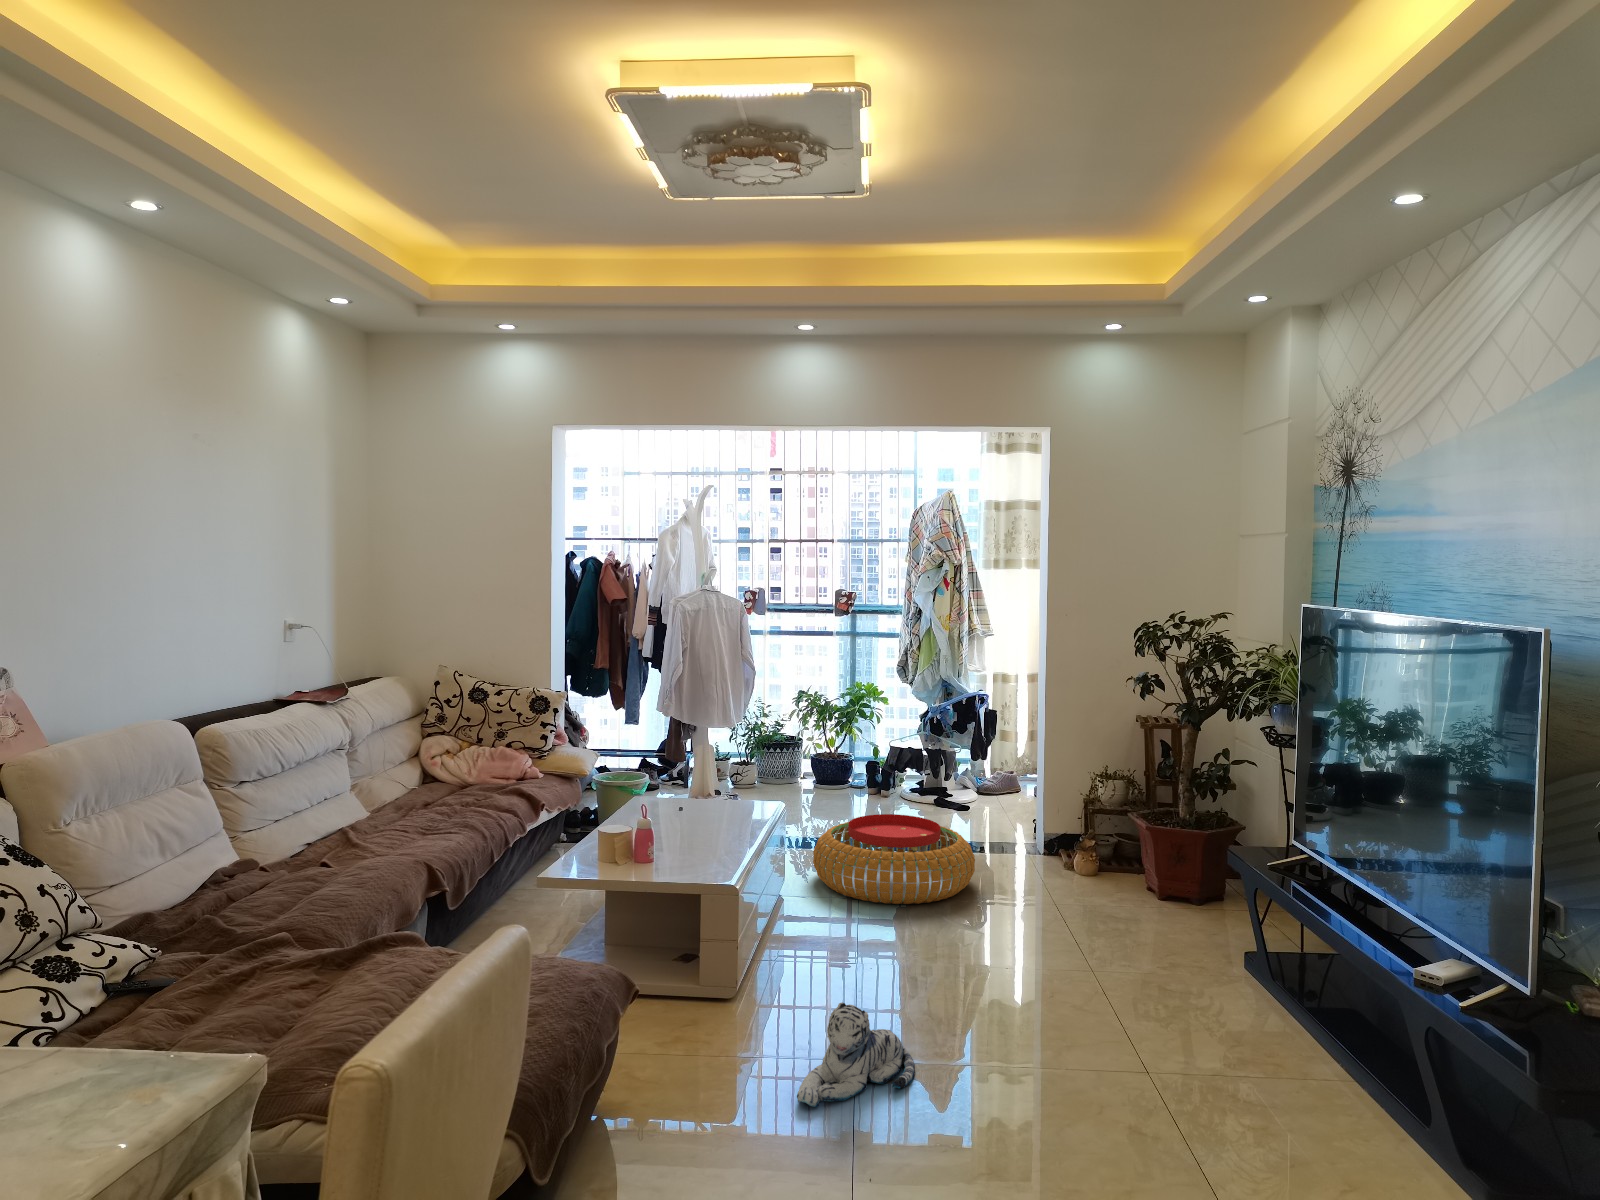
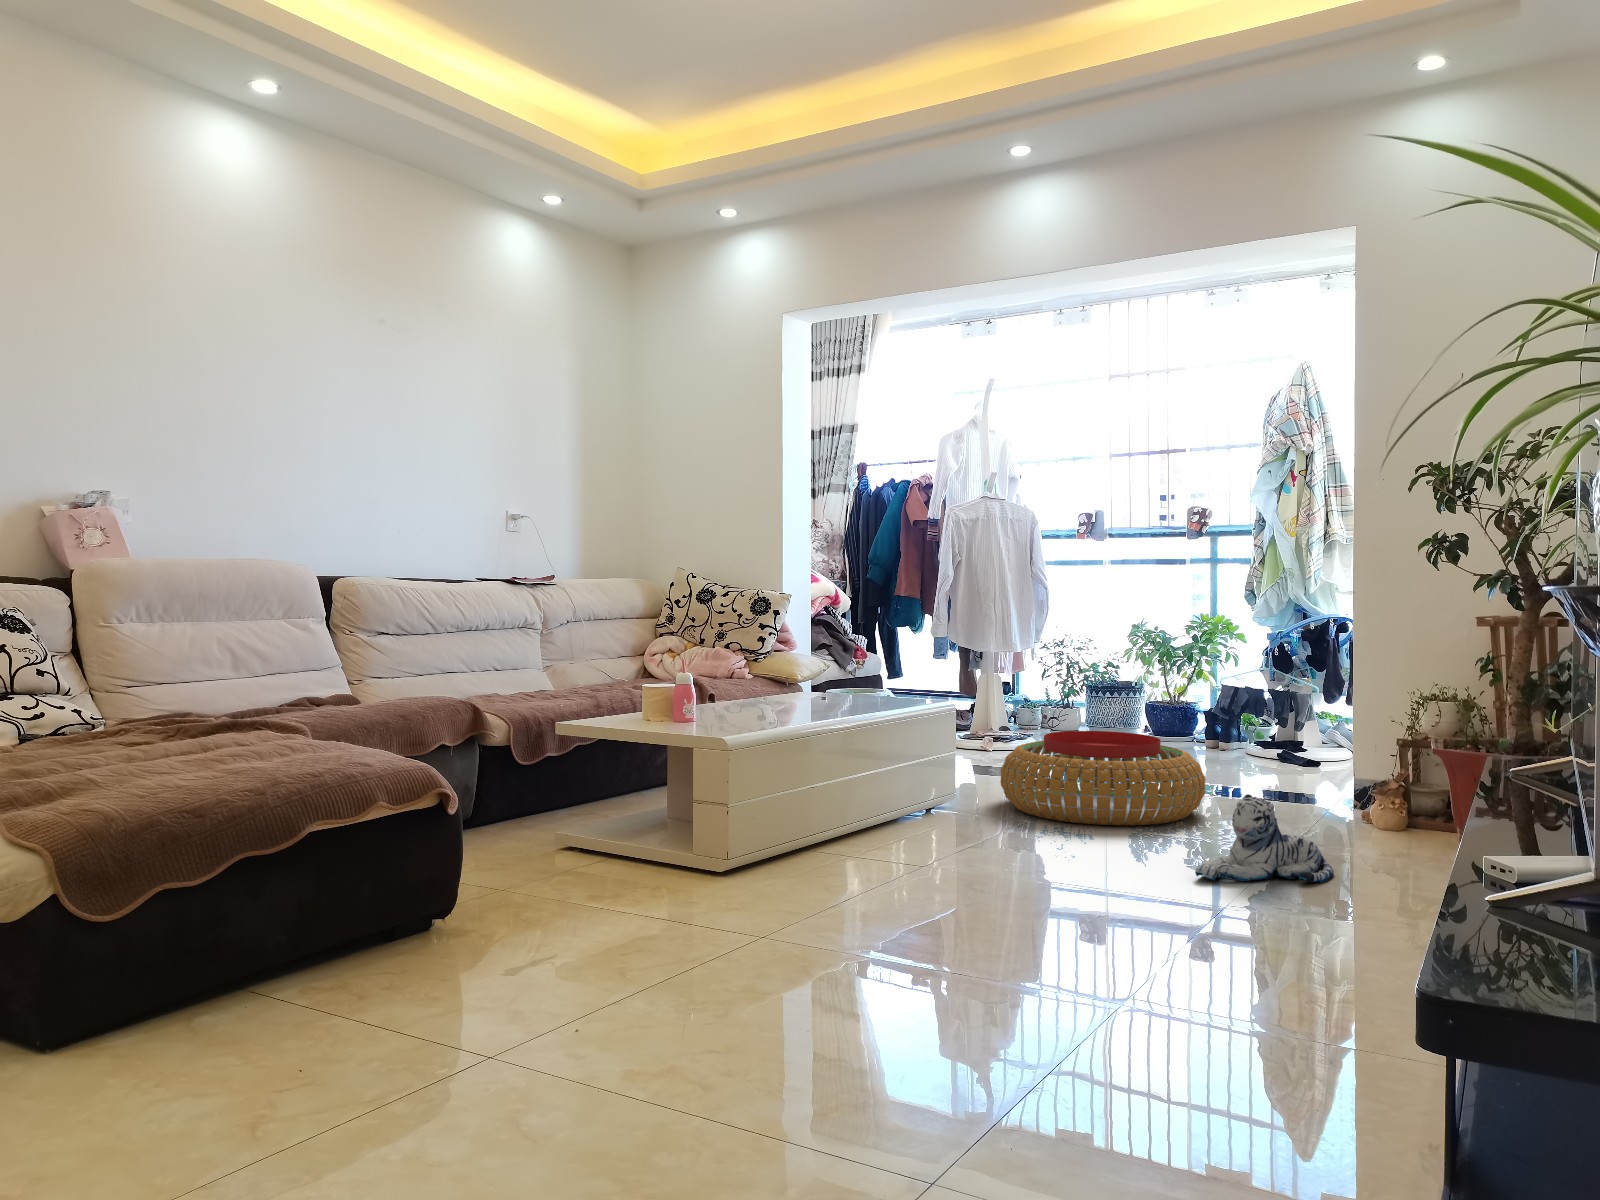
plush toy: present [797,1002,915,1107] -> present [1195,794,1334,882]

